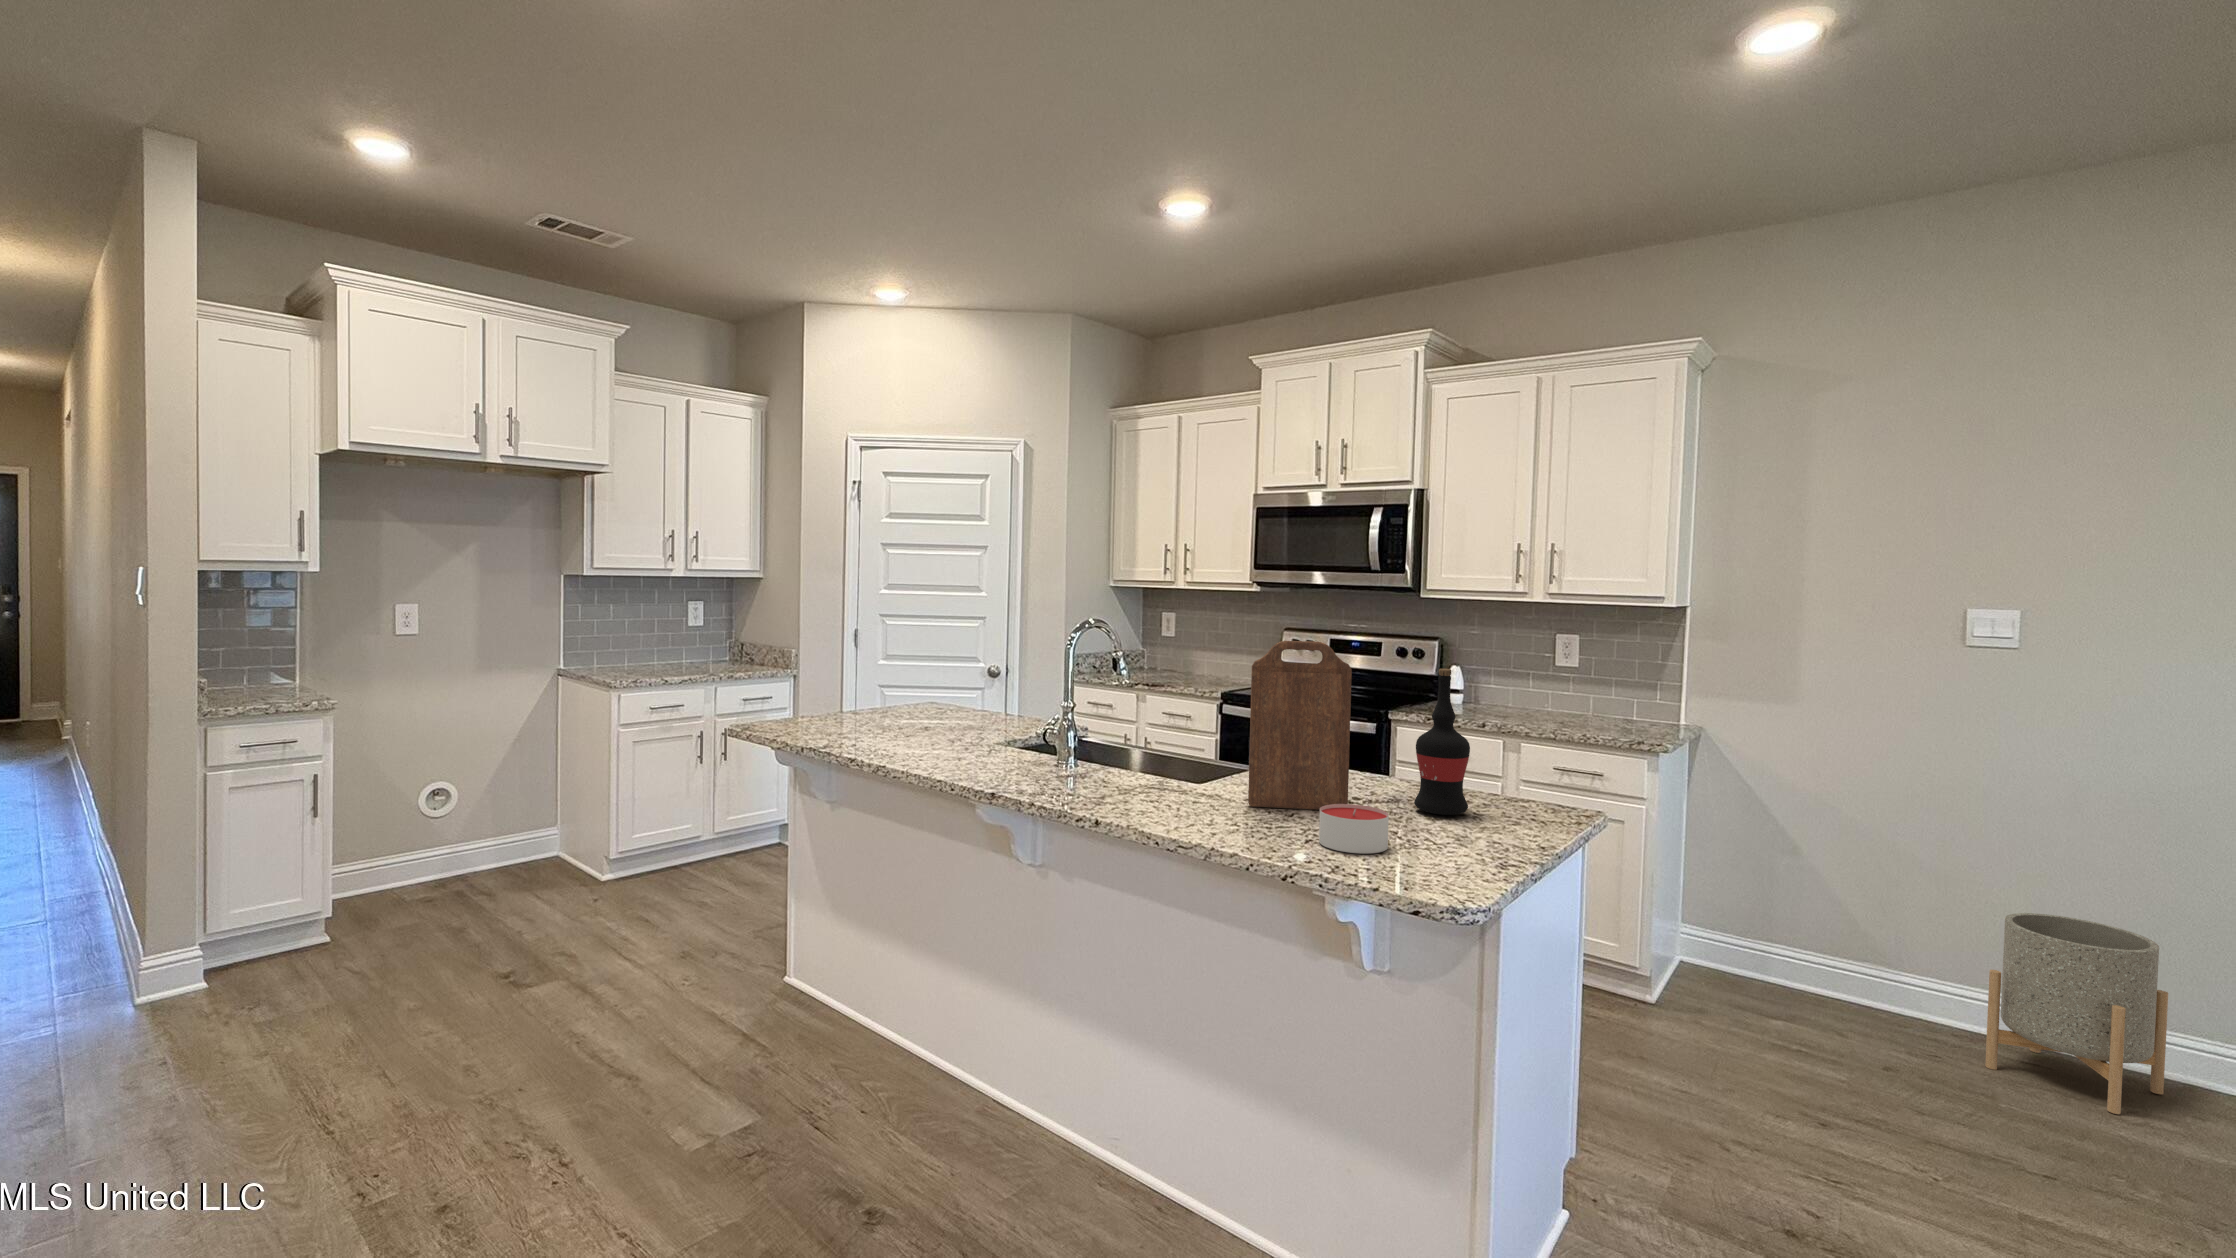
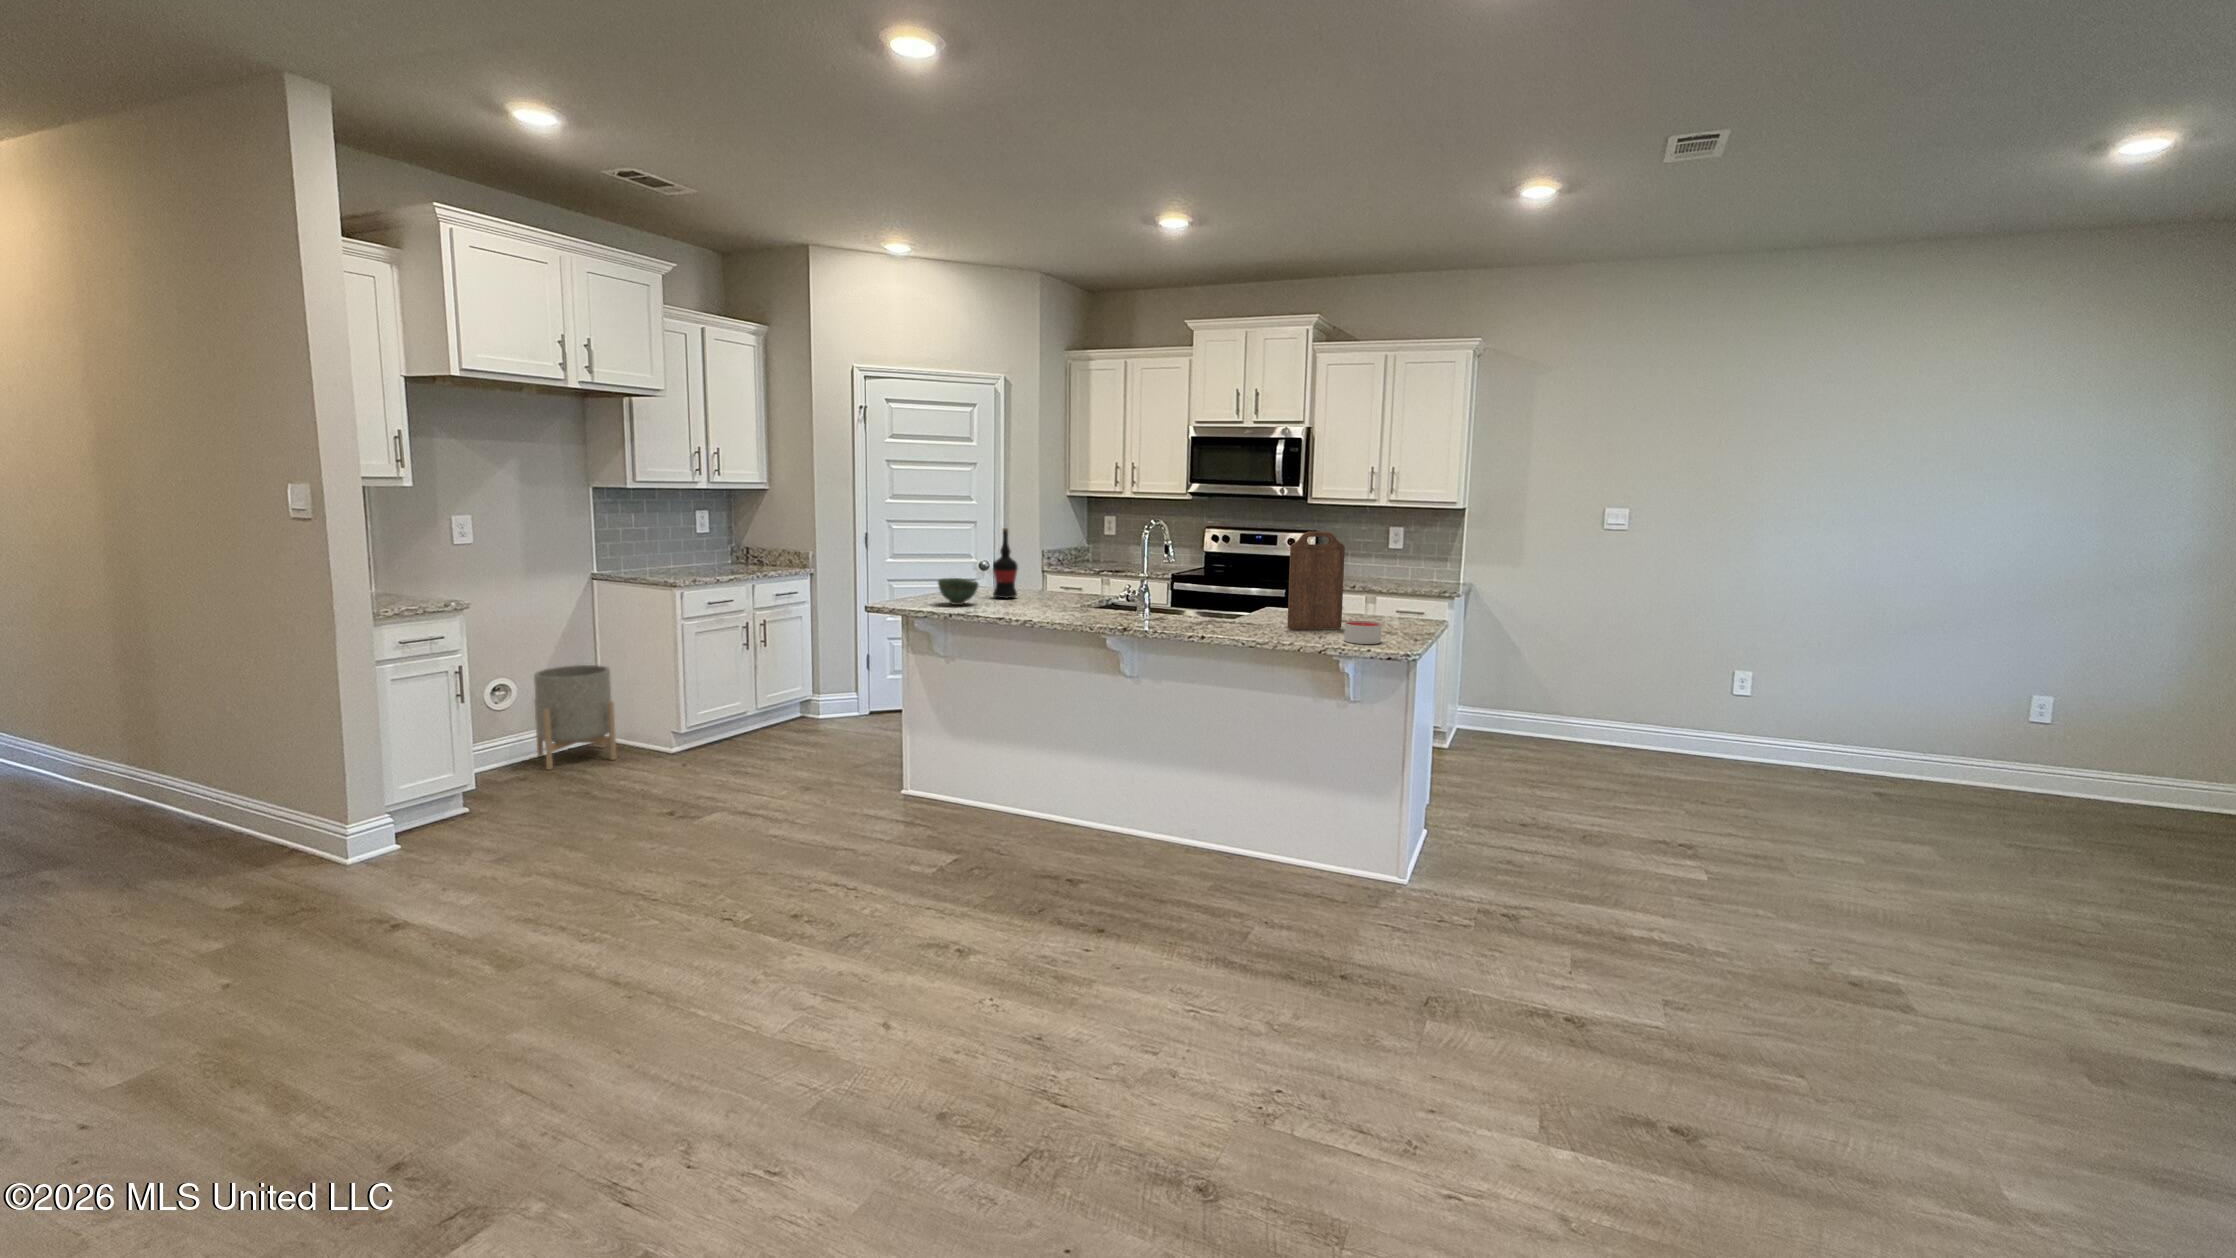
wine bottle: present [1414,669,1470,815] -> present [993,528,1018,598]
bowl: none [807,694,865,731] -> present [938,578,979,605]
planter: present [1985,913,2168,1114] -> present [534,665,617,770]

